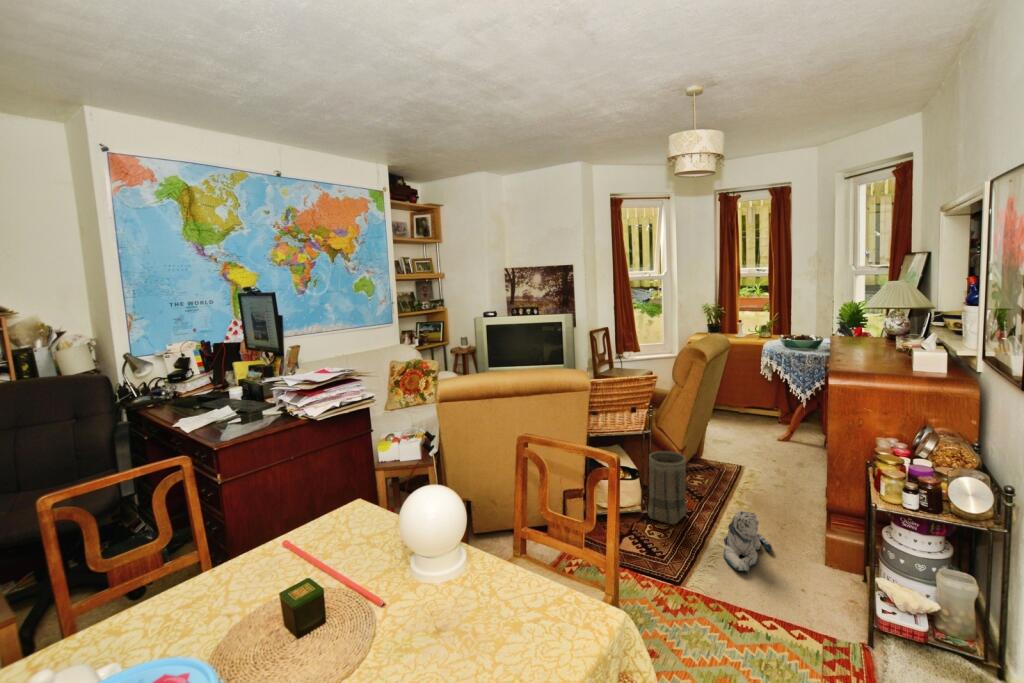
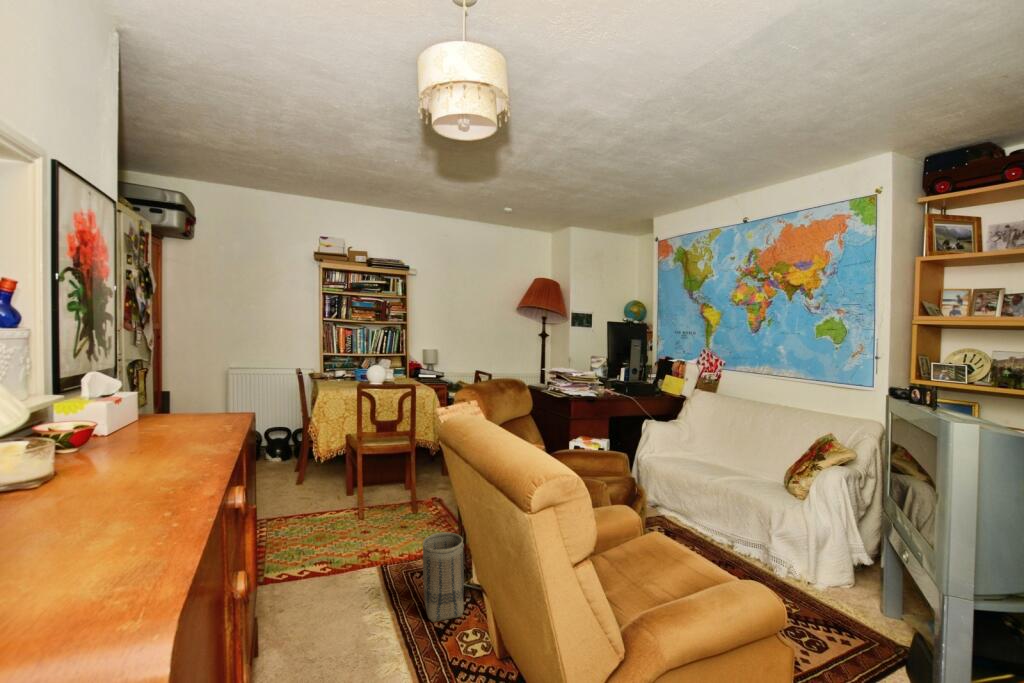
plush toy: present [724,511,772,572] -> none [324,565,373,639]

